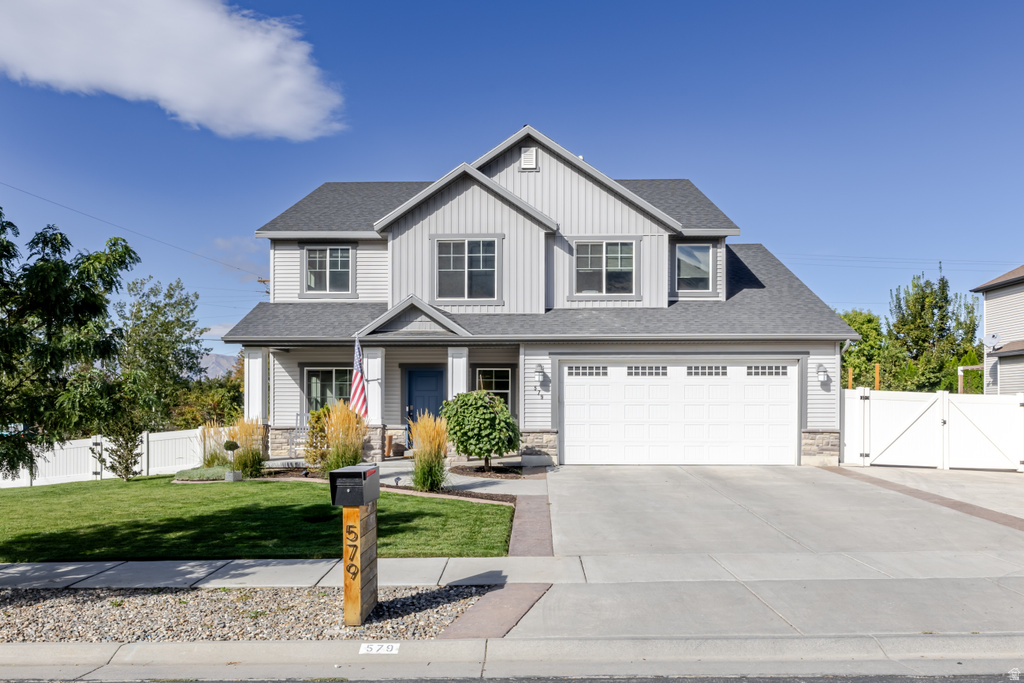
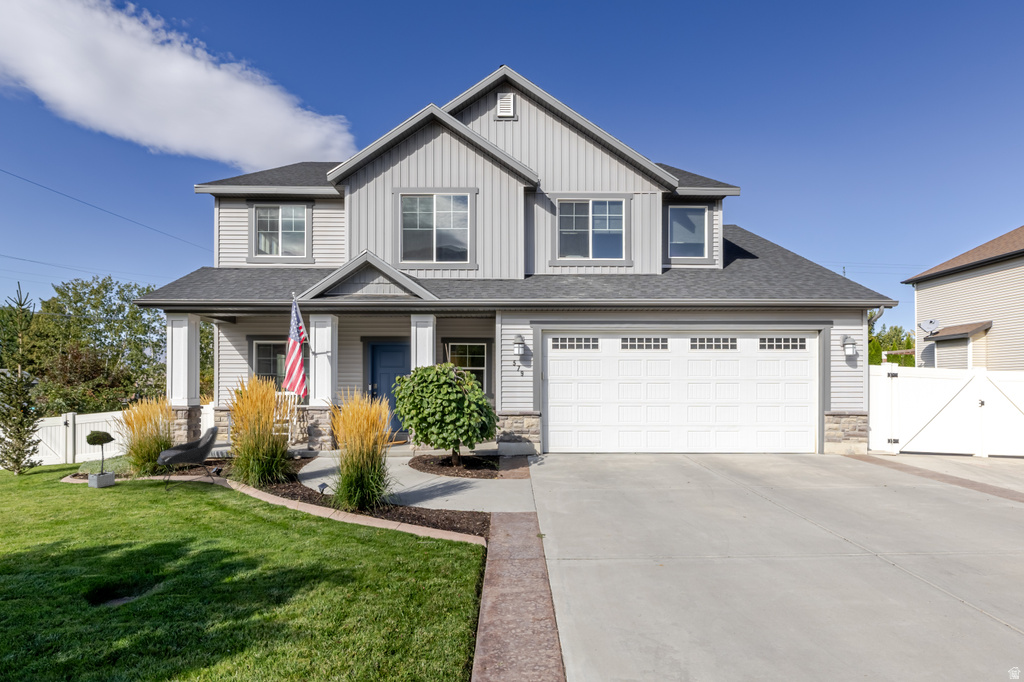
lounge chair: none [272,438,314,483] -> present [157,426,219,490]

